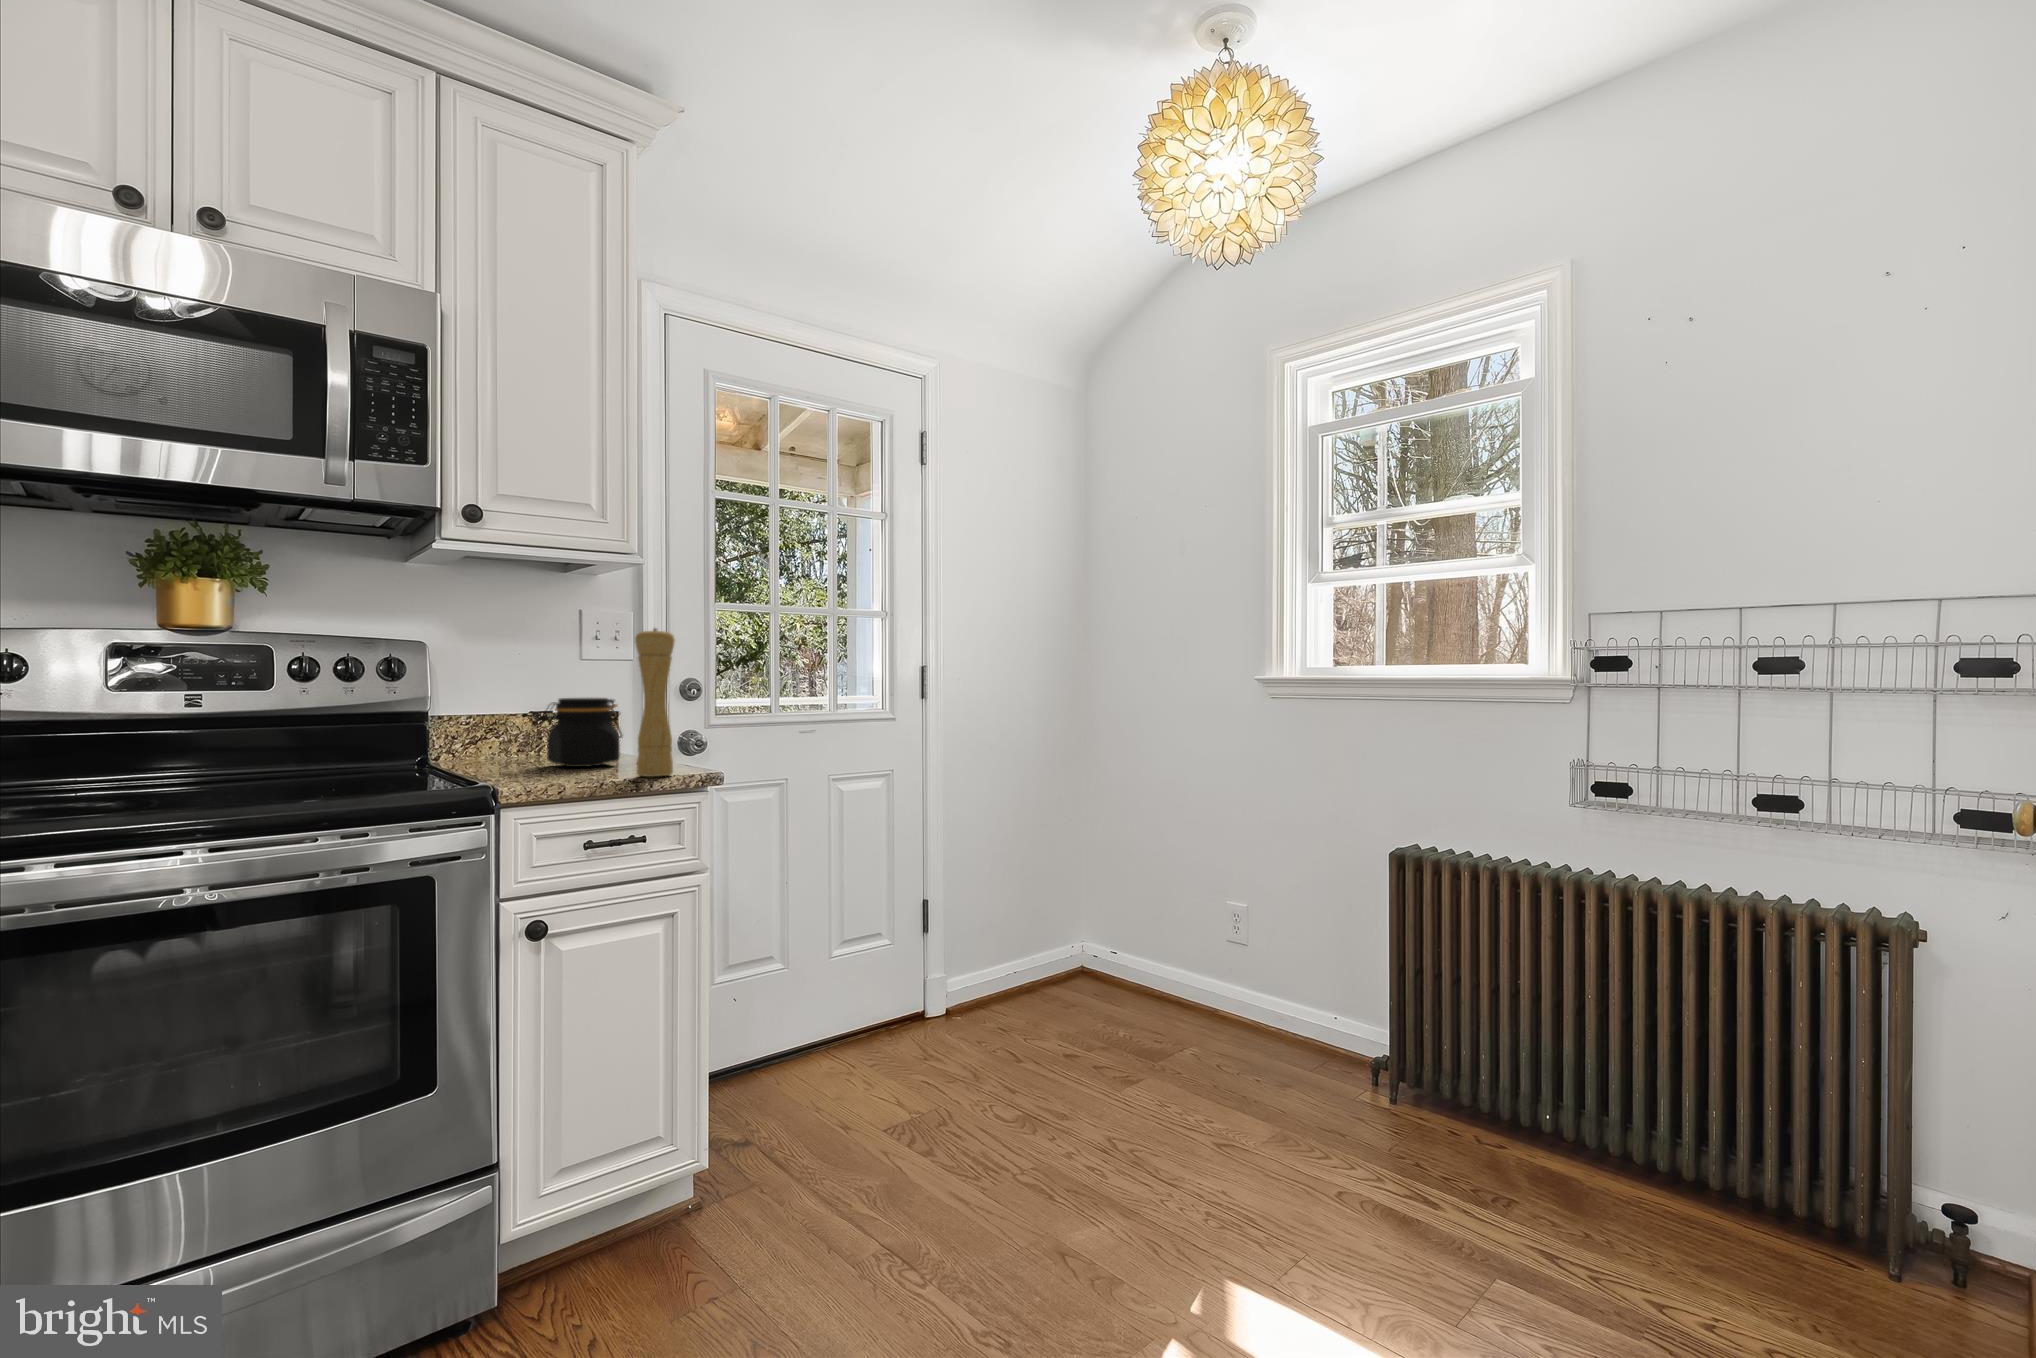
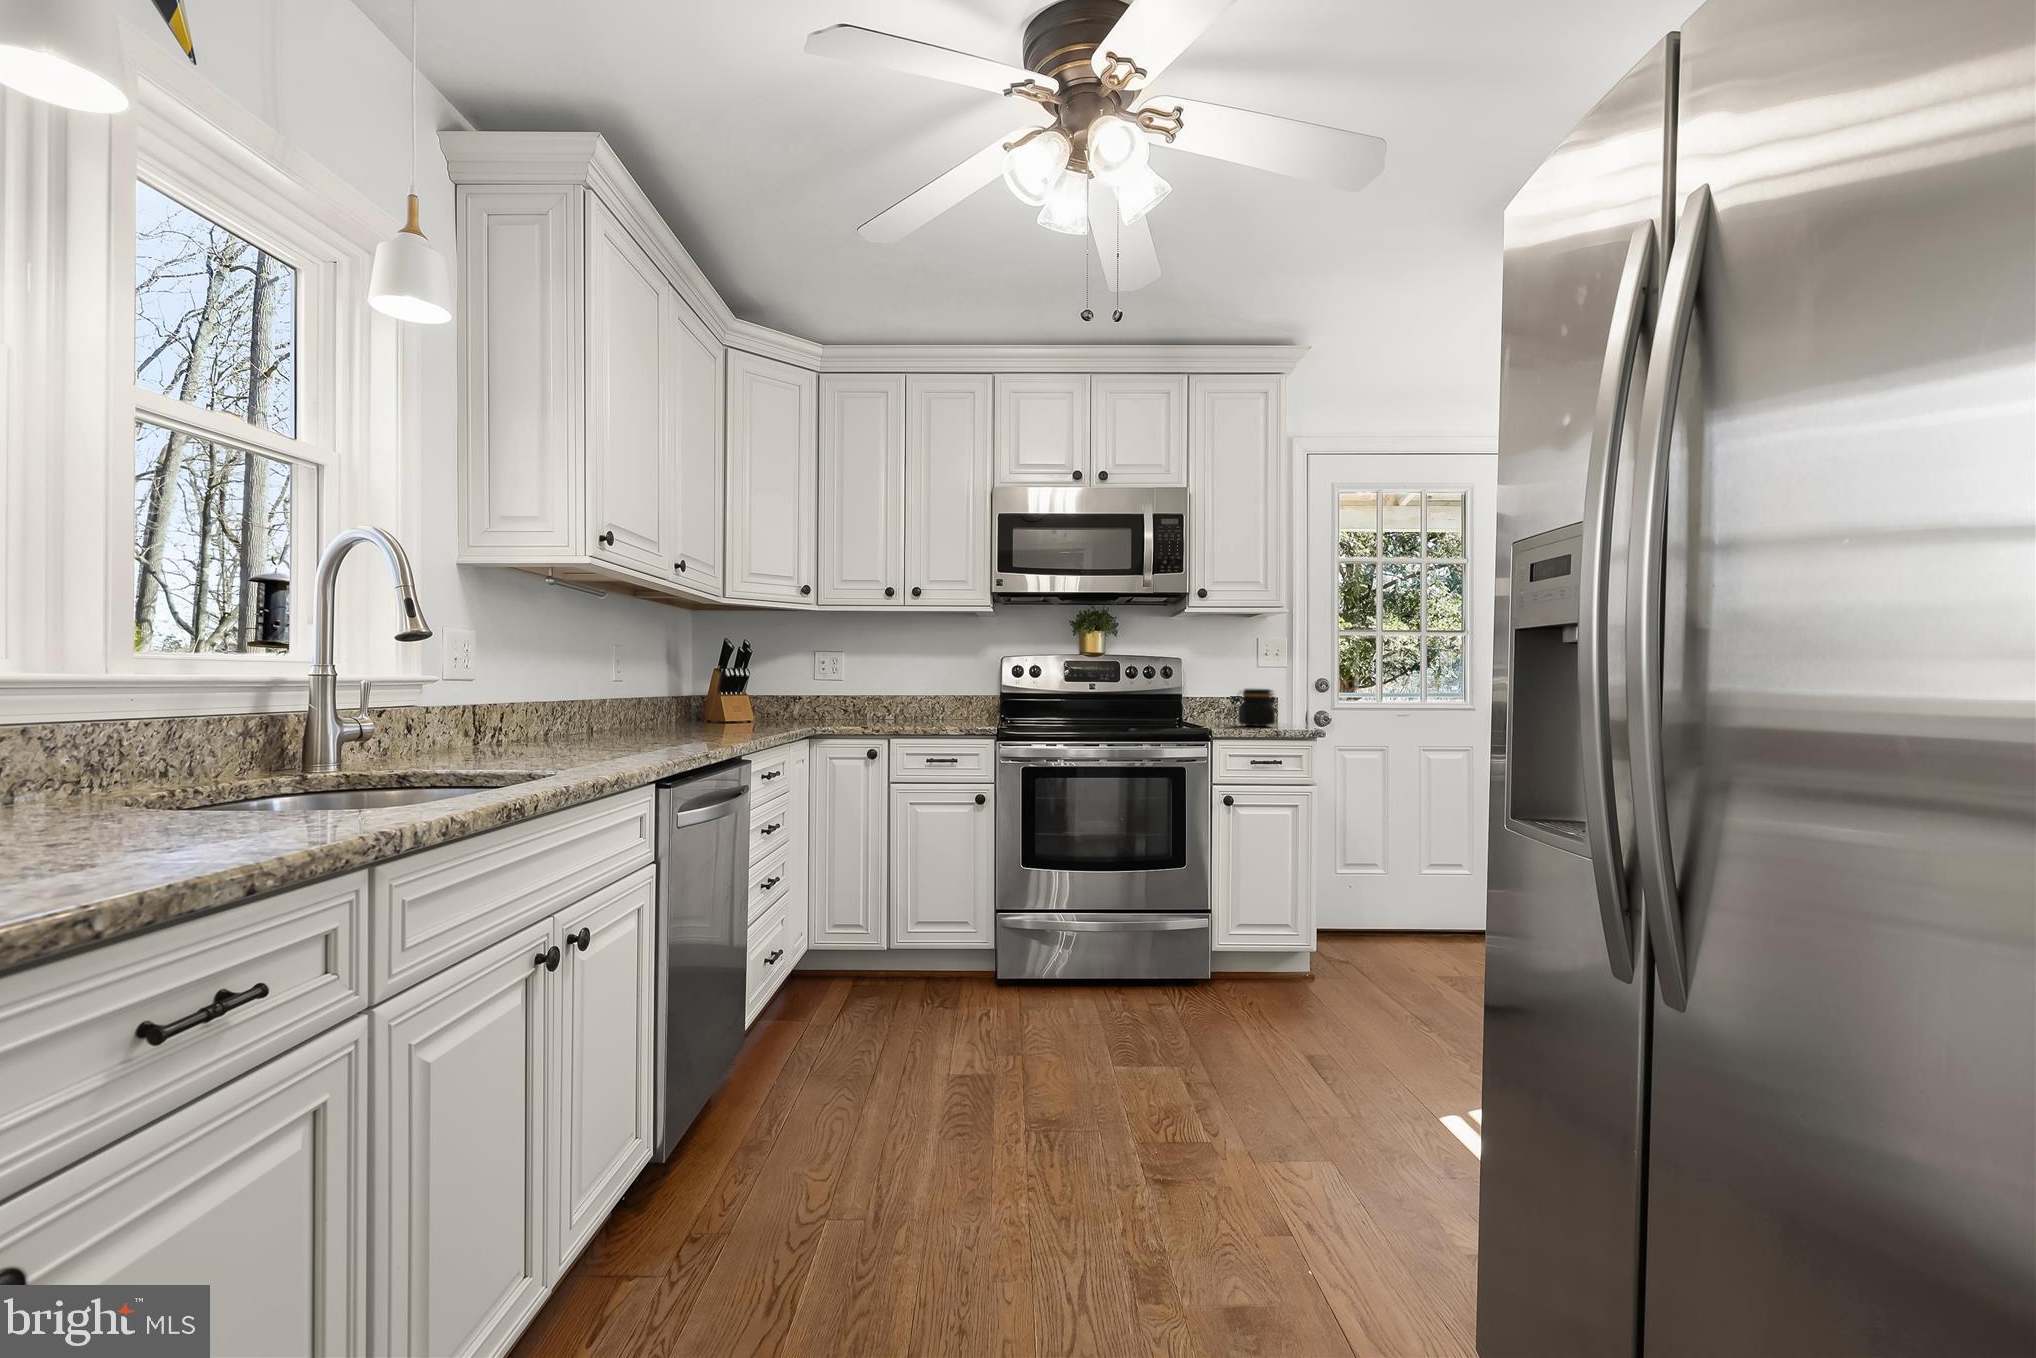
pepper mill: present [635,629,675,777] -> none [1280,651,1301,731]

